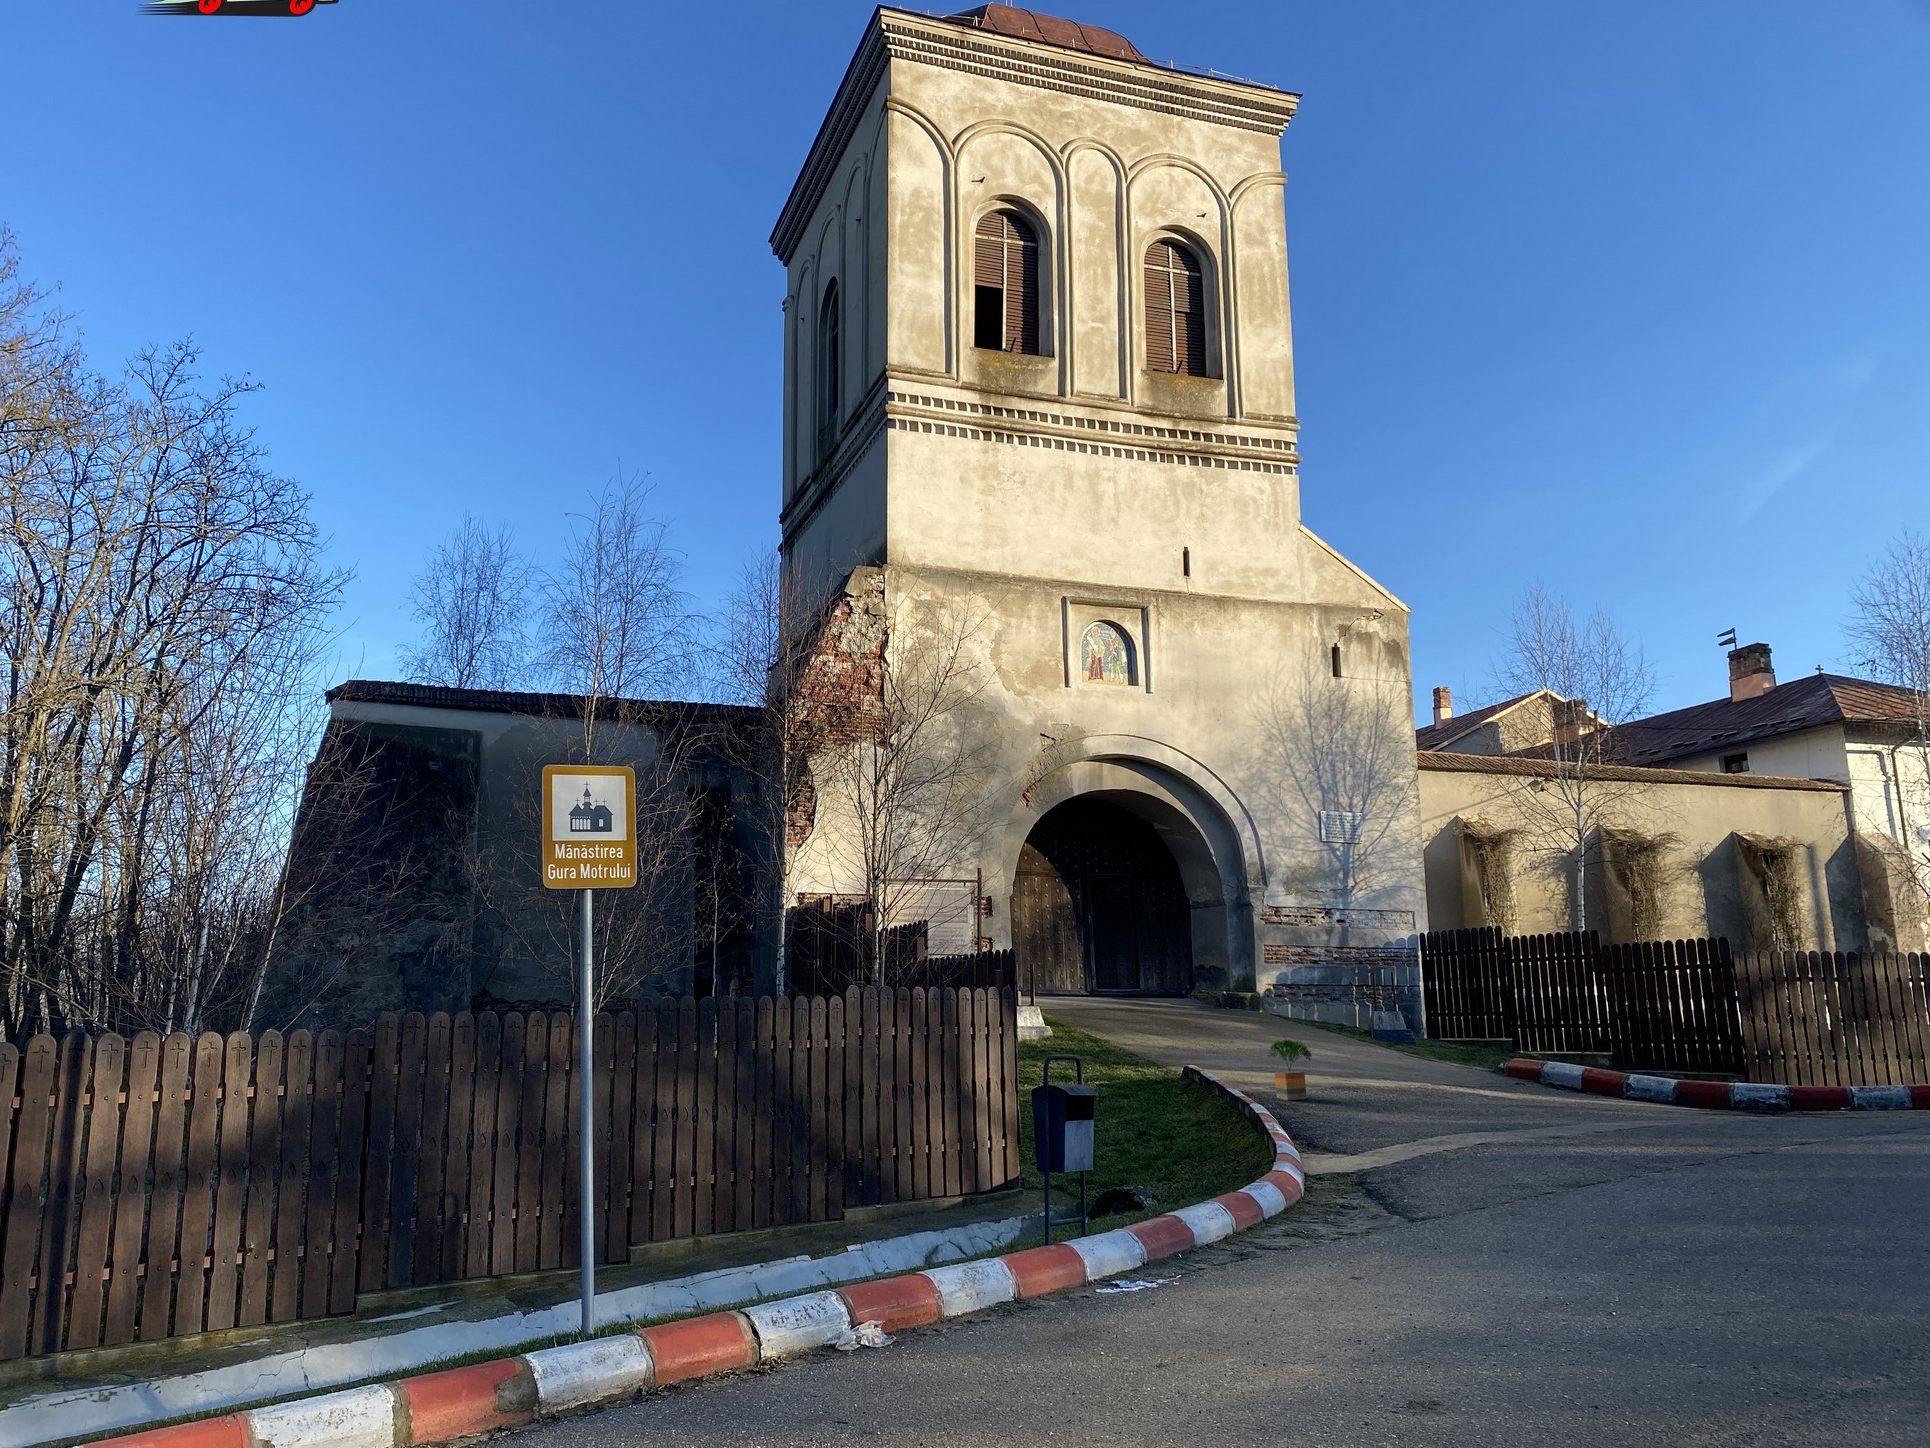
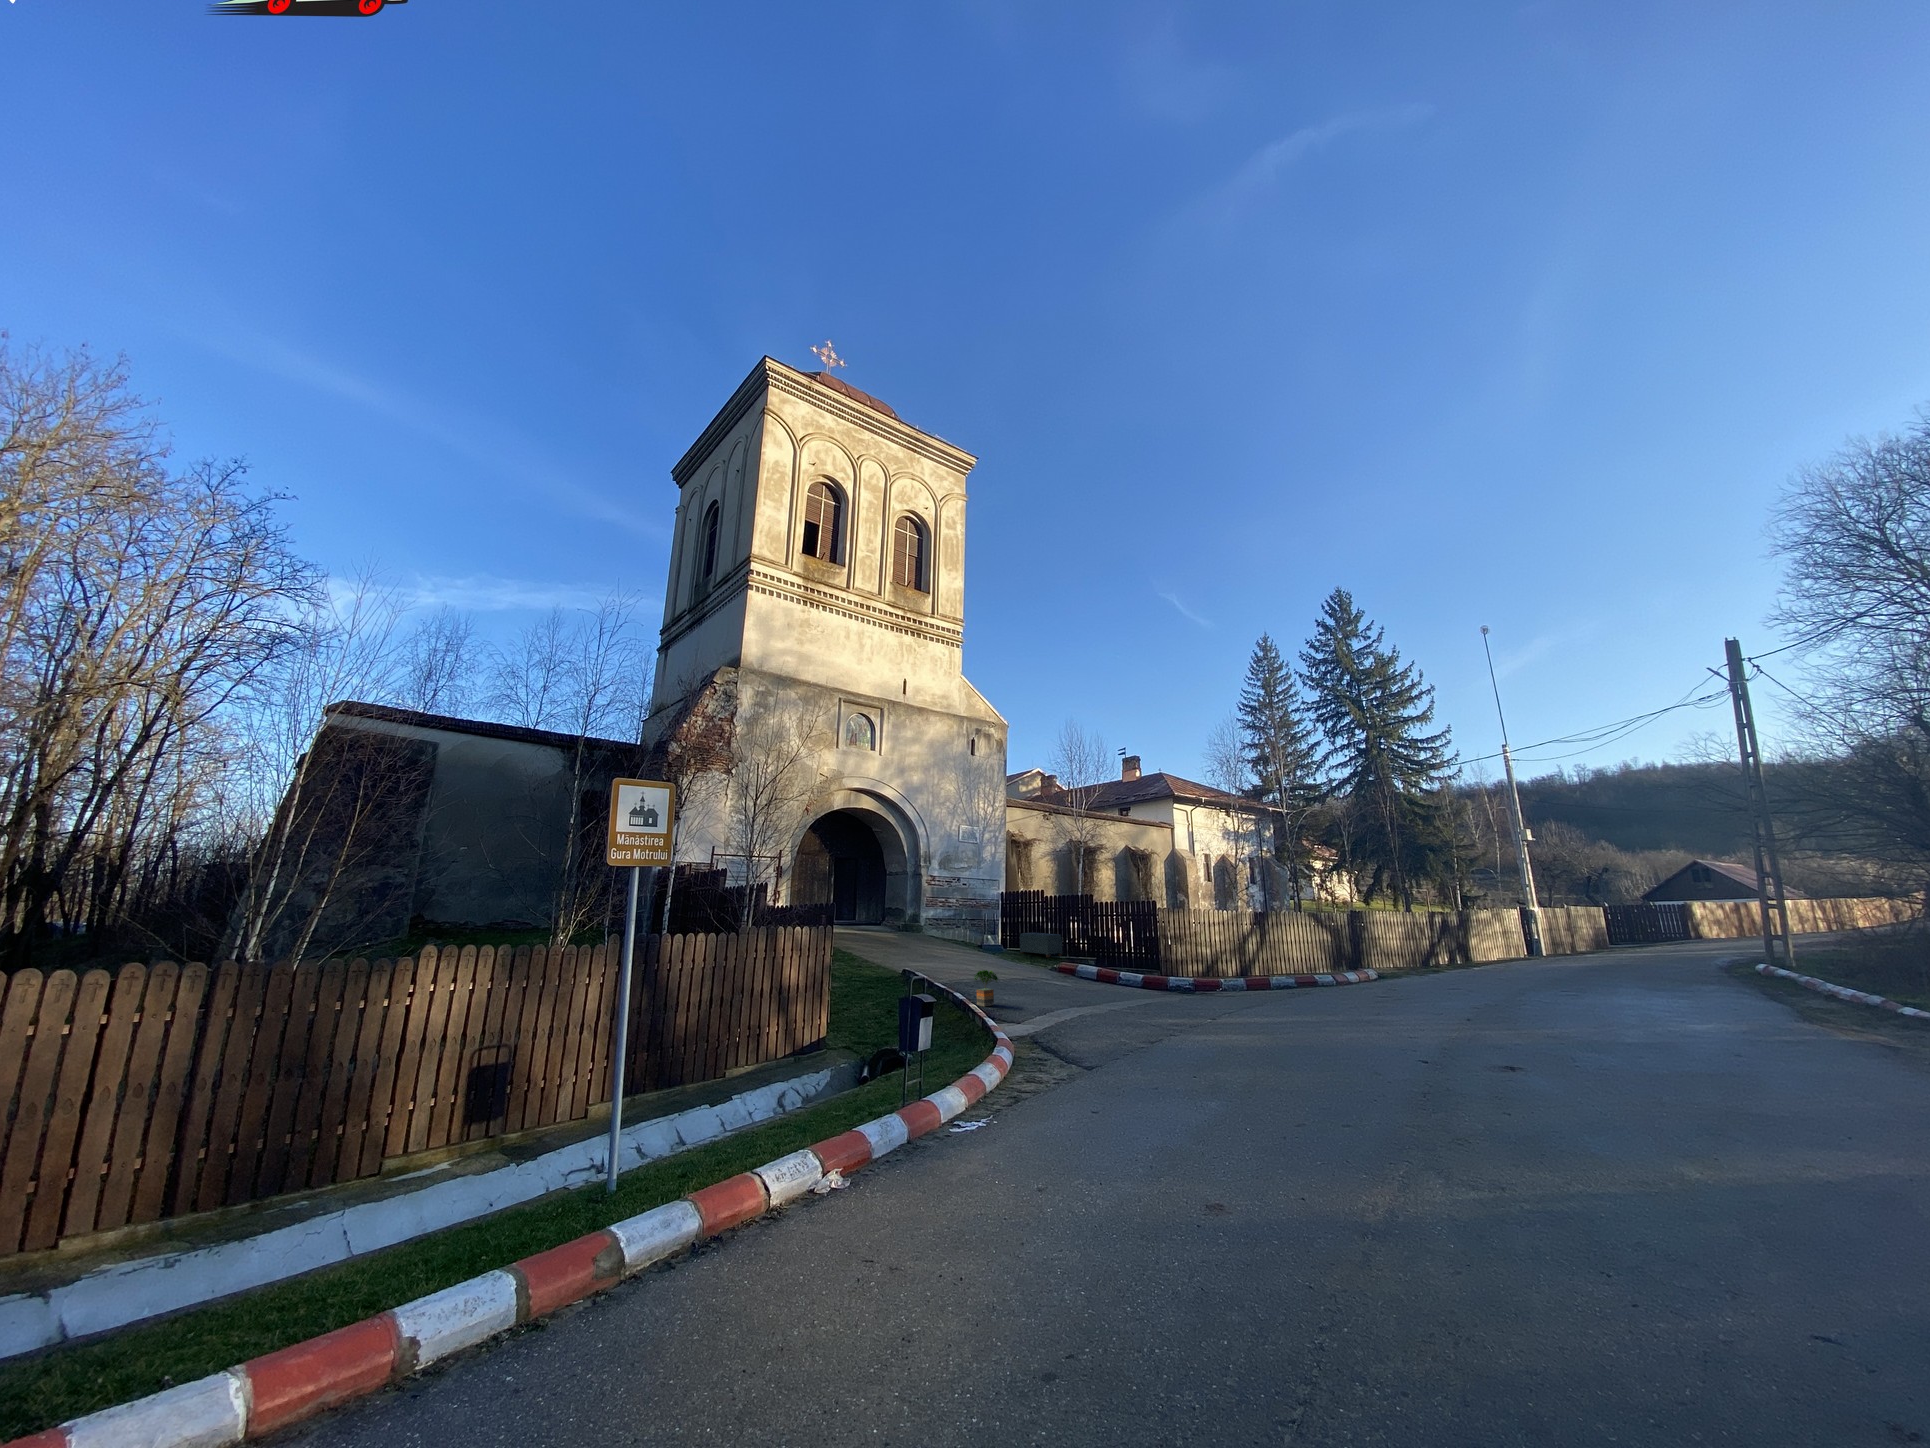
bench: none [1431,1002,1515,1046] -> present [1020,933,1062,957]

